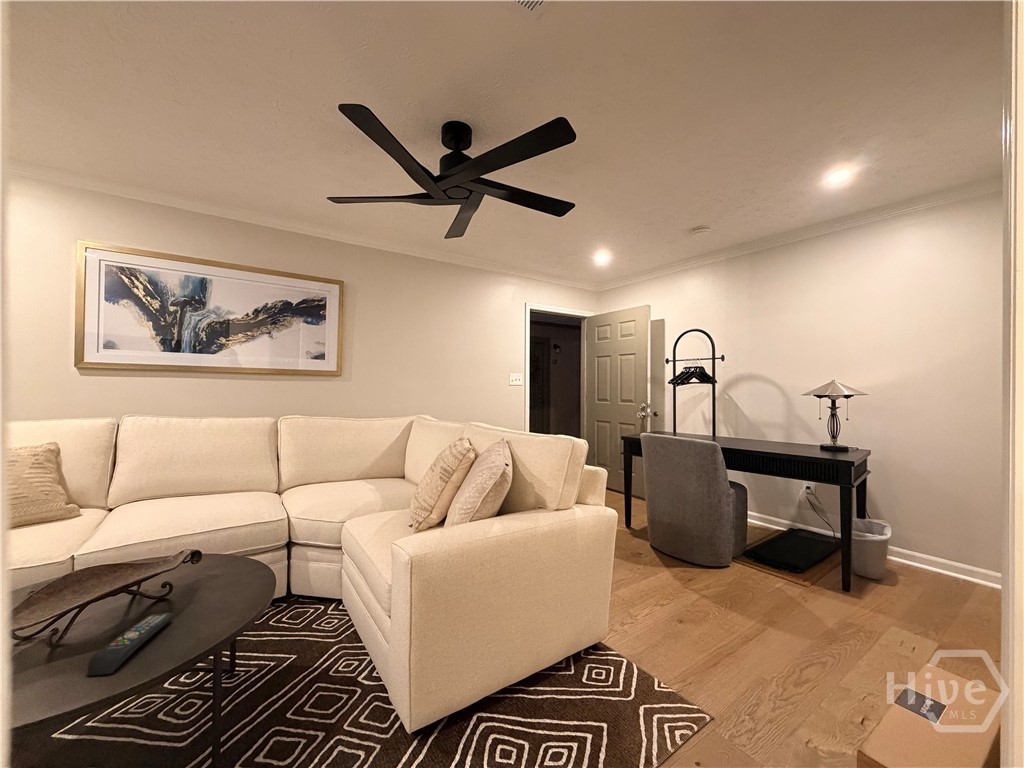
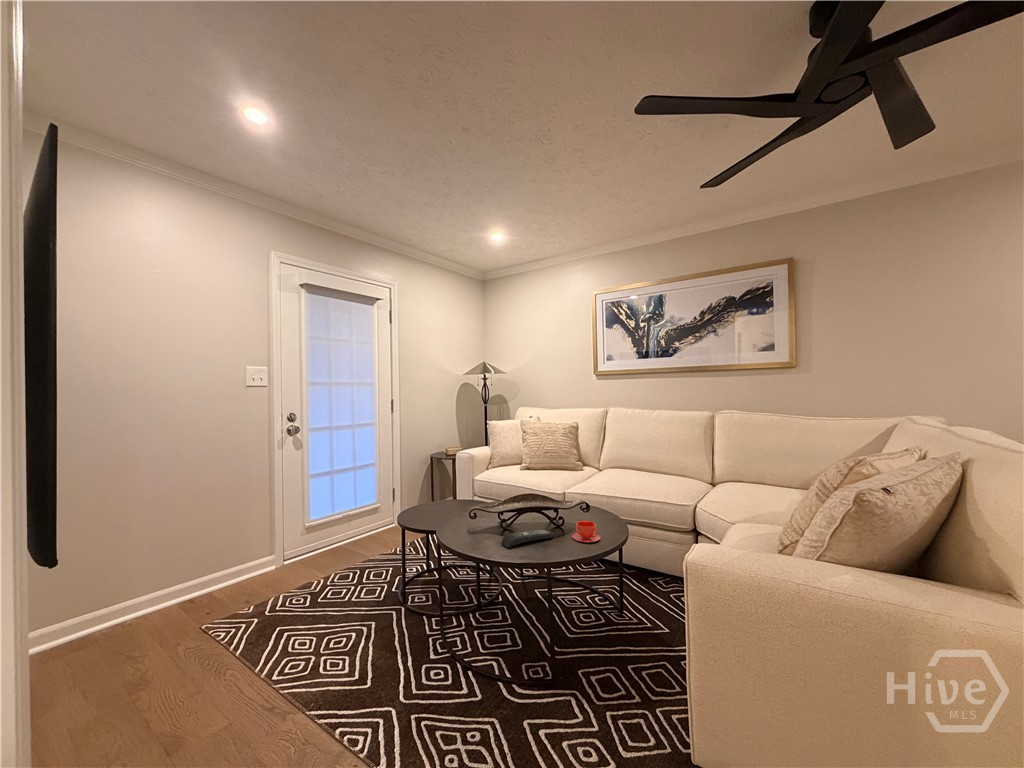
teacup: none [197,573,242,606] -> present [572,521,600,542]

